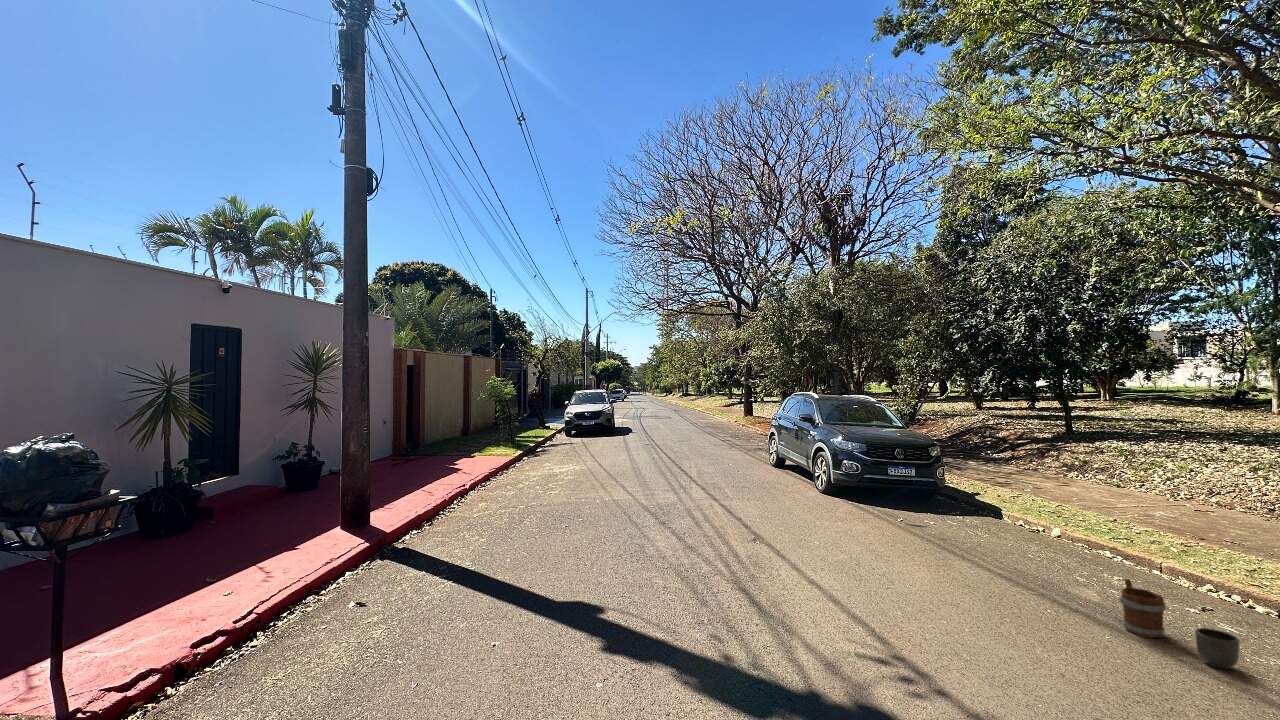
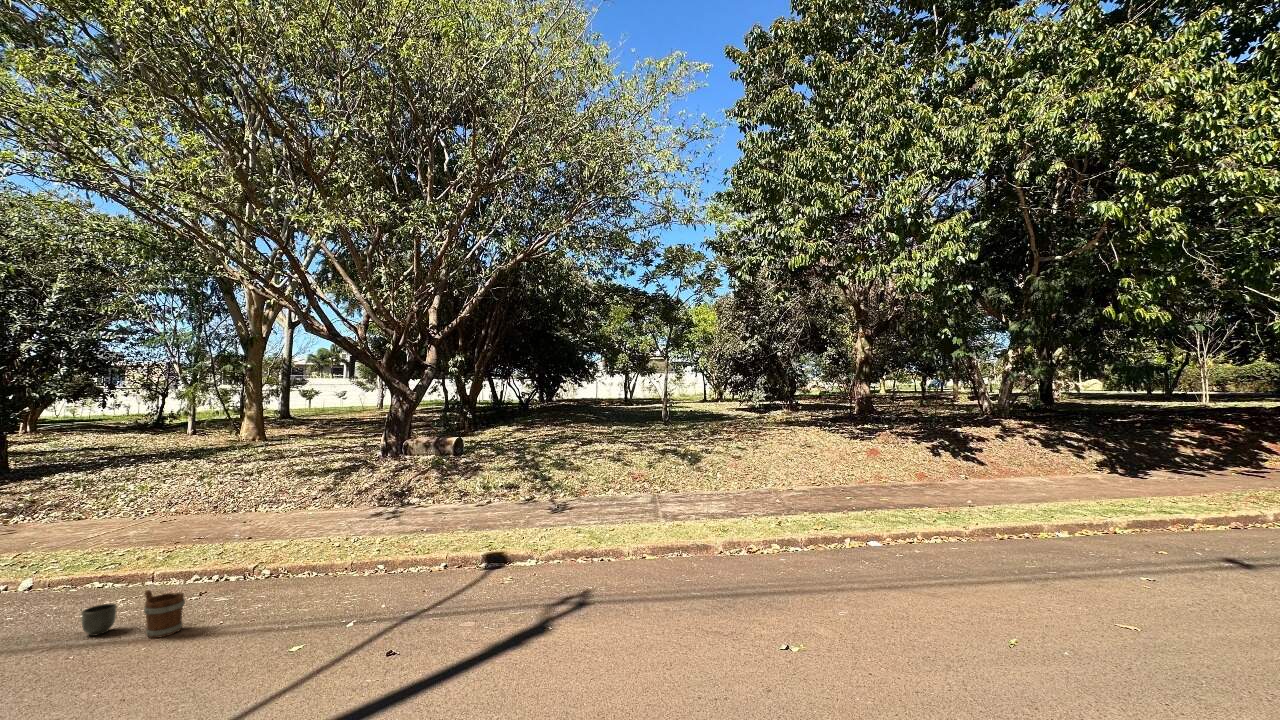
planter: present [1195,628,1240,669] -> present [82,603,117,636]

